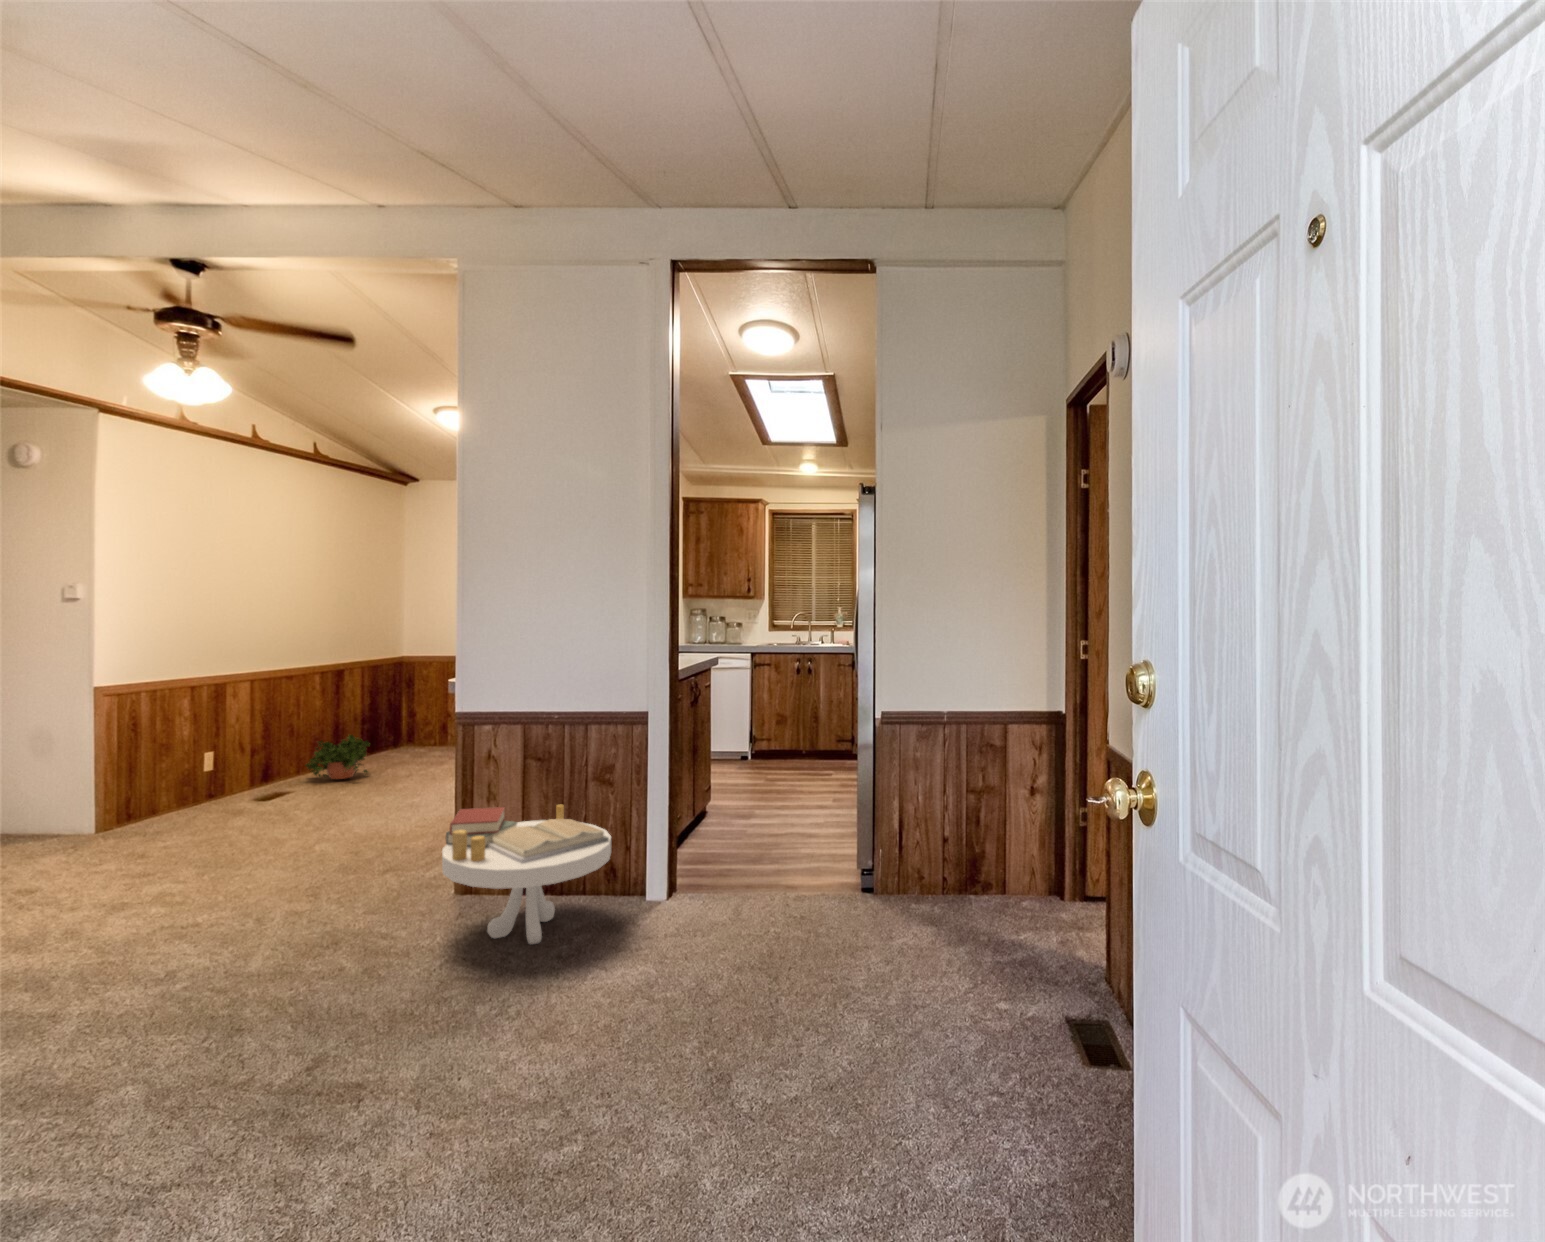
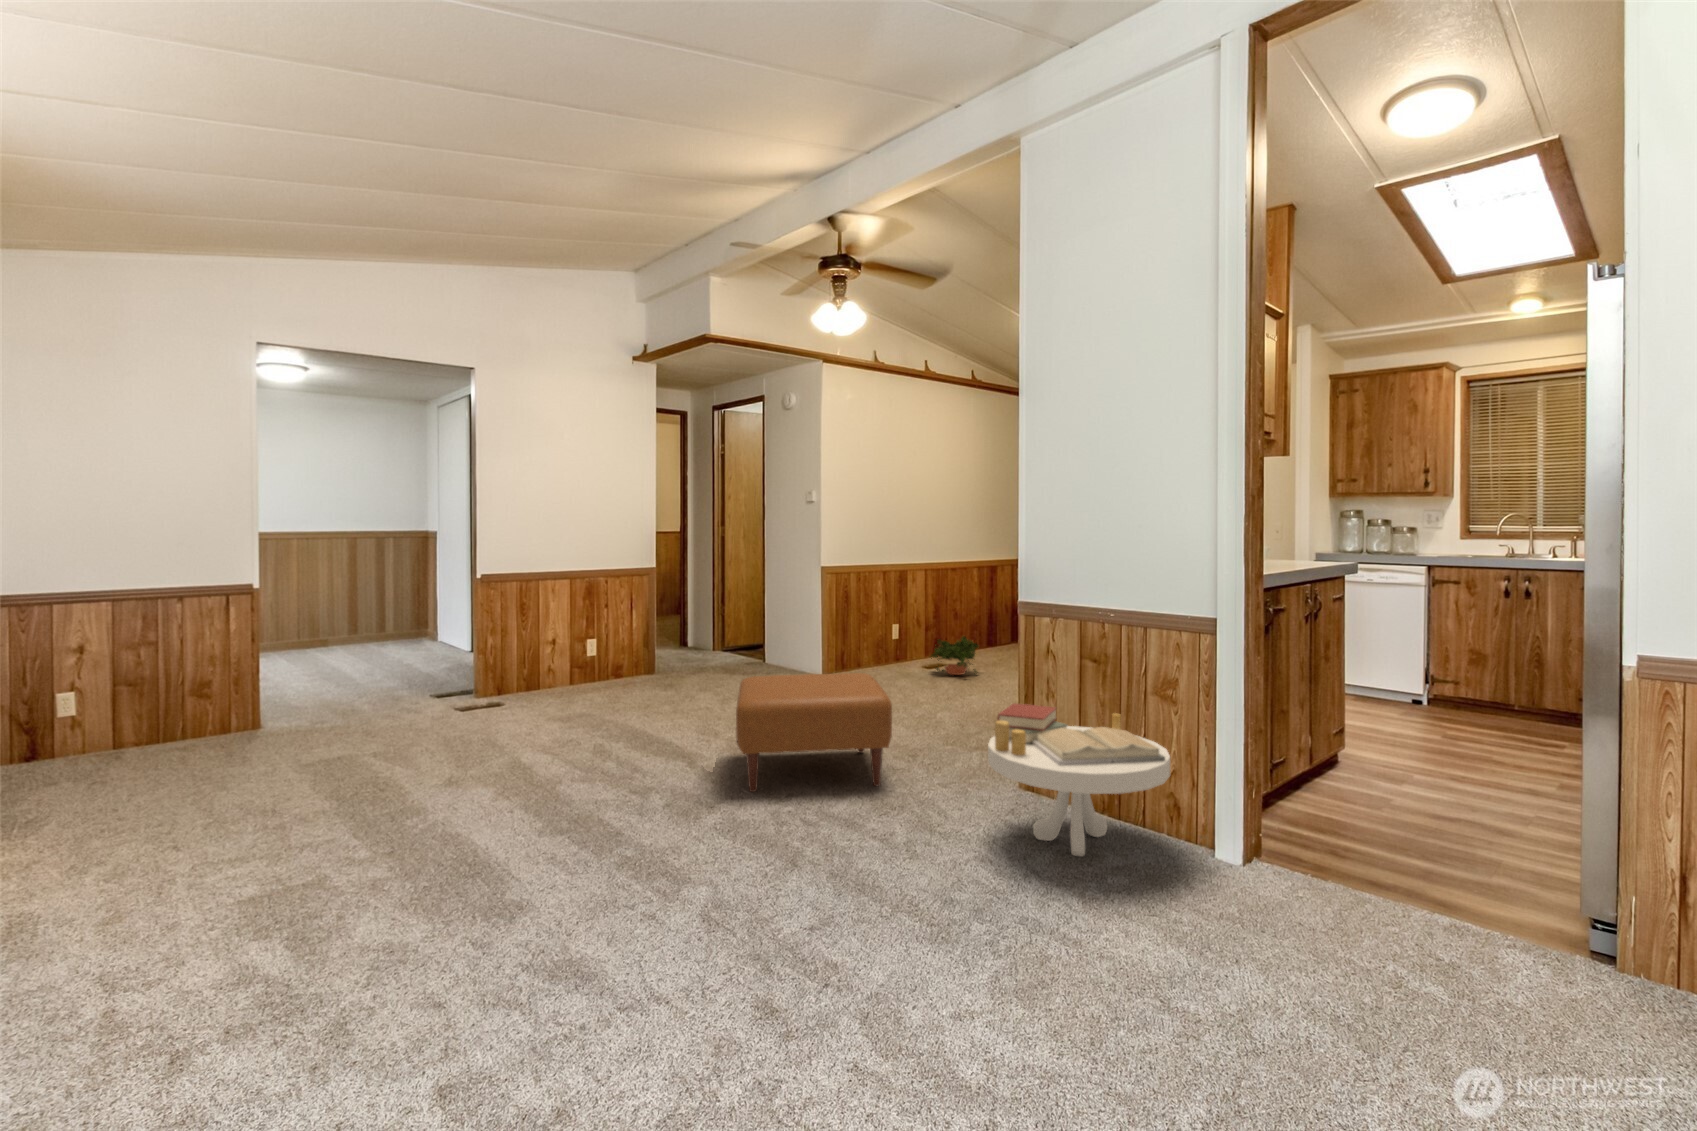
ottoman: none [57,797,310,978] -> present [736,673,892,792]

